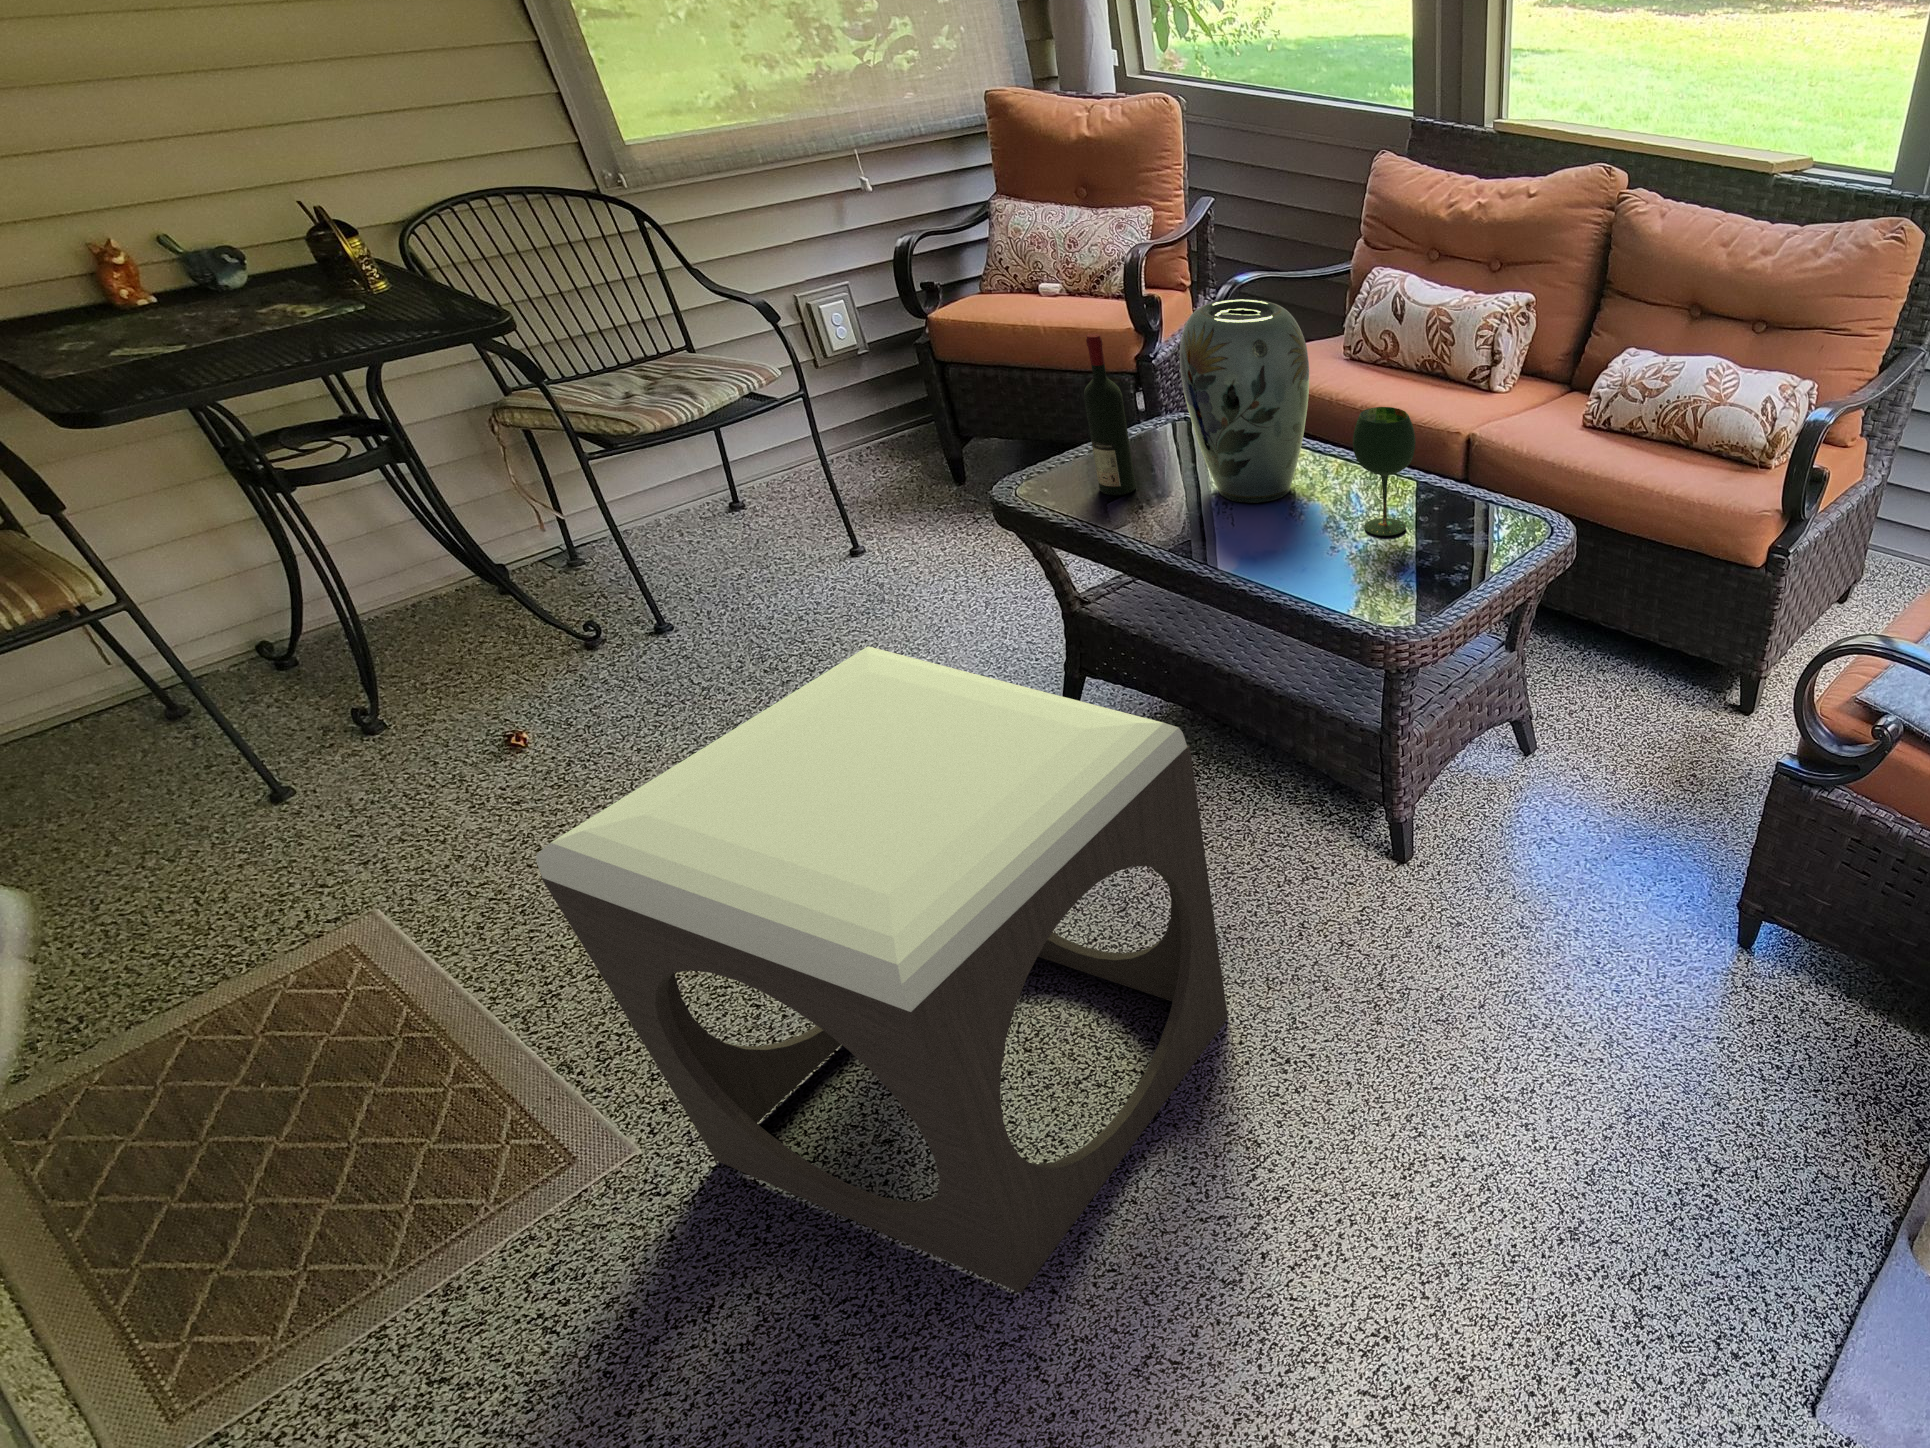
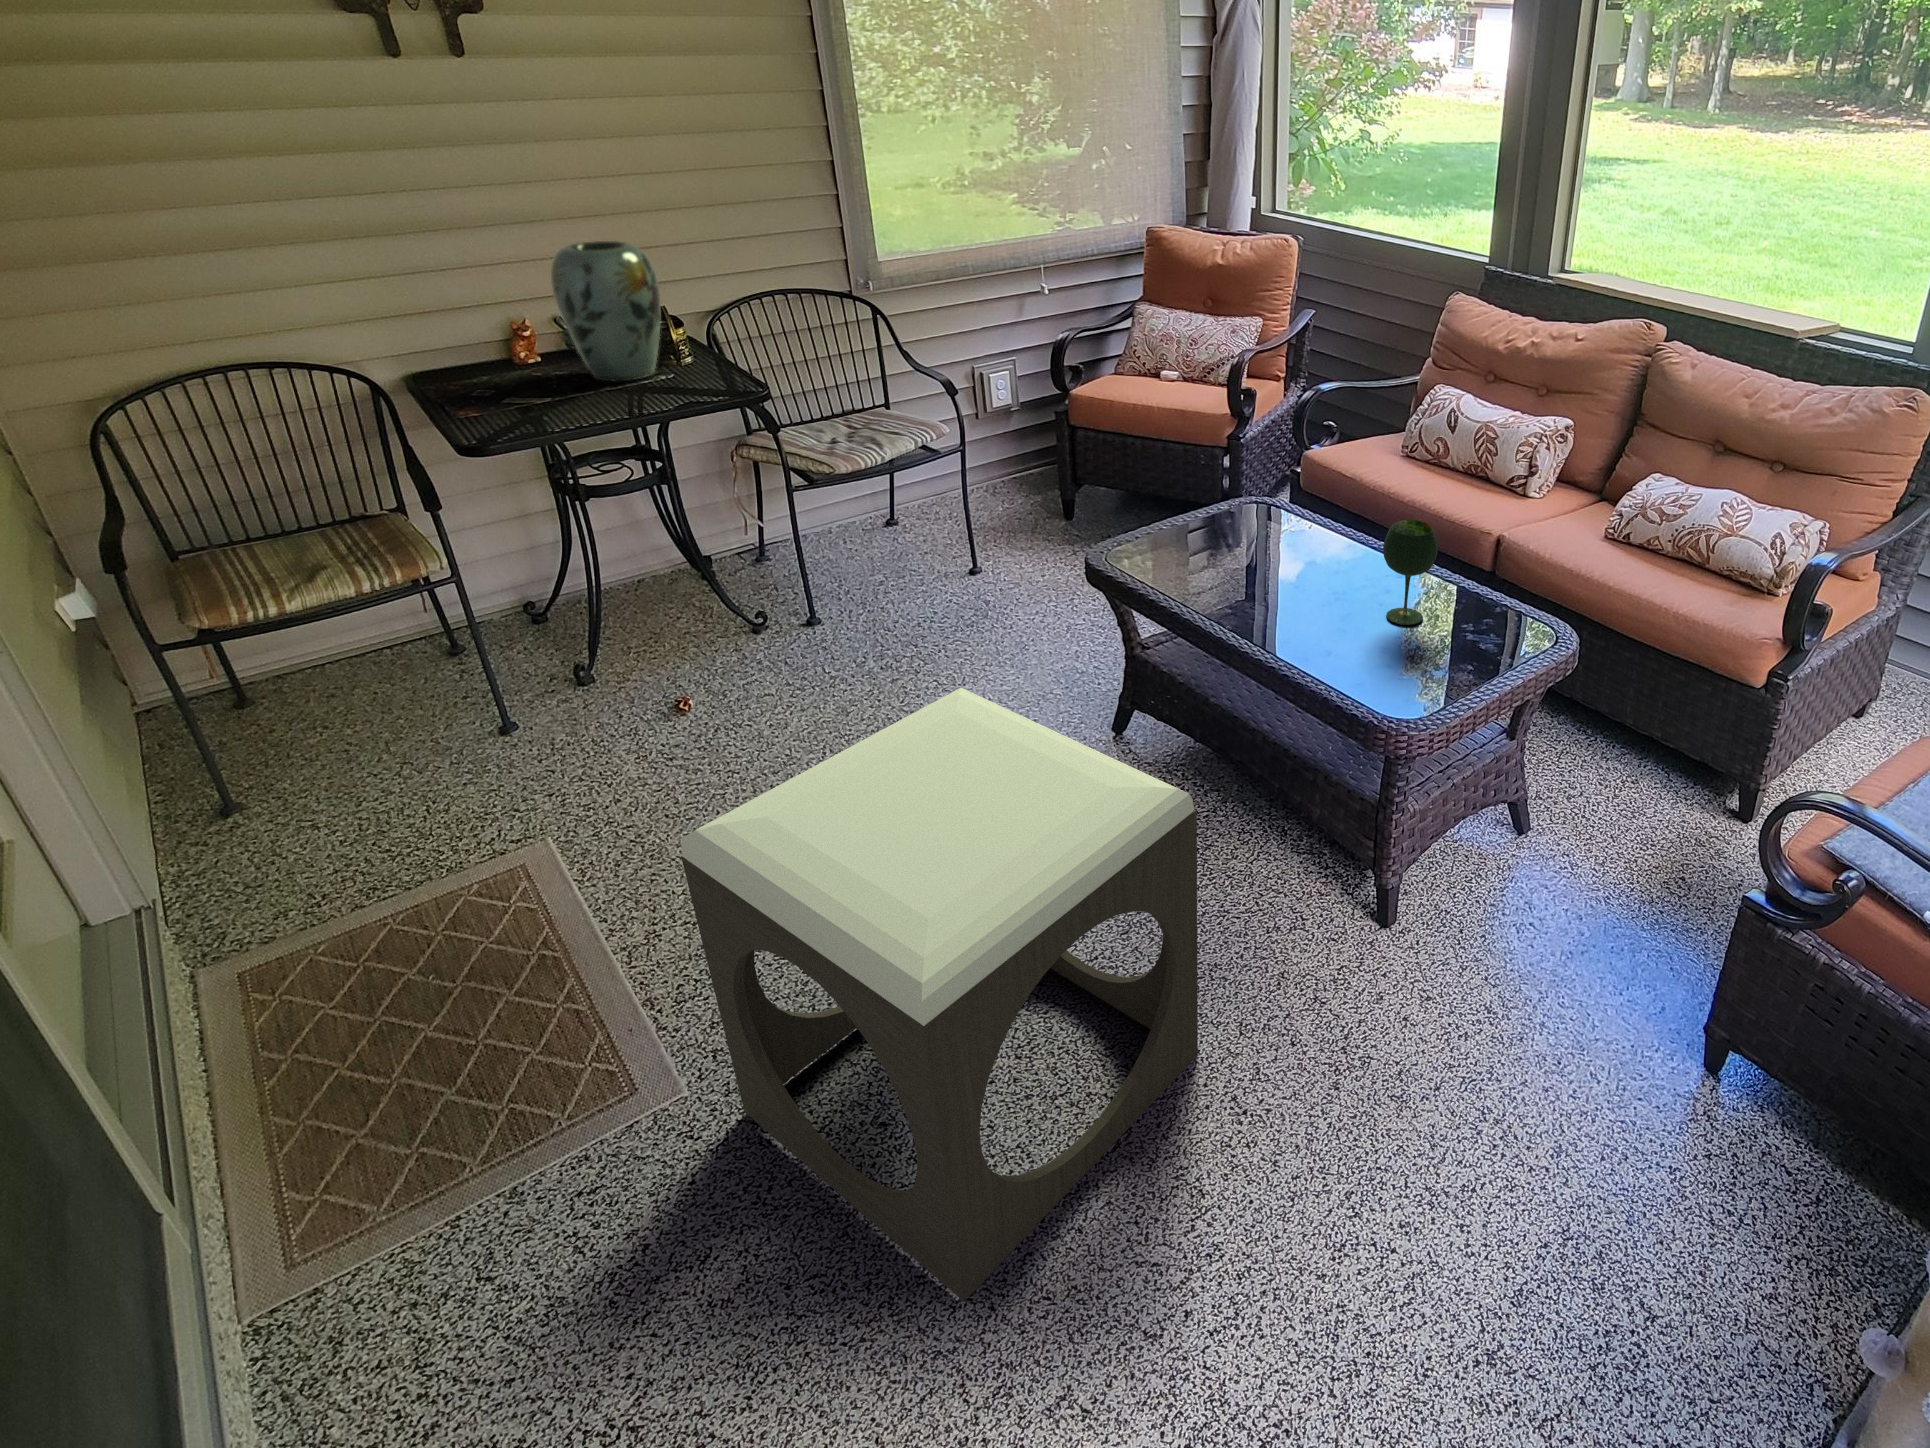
vase: present [1180,299,1309,503] -> present [551,241,661,381]
wine bottle: present [1084,333,1136,495] -> none [1170,441,1201,564]

